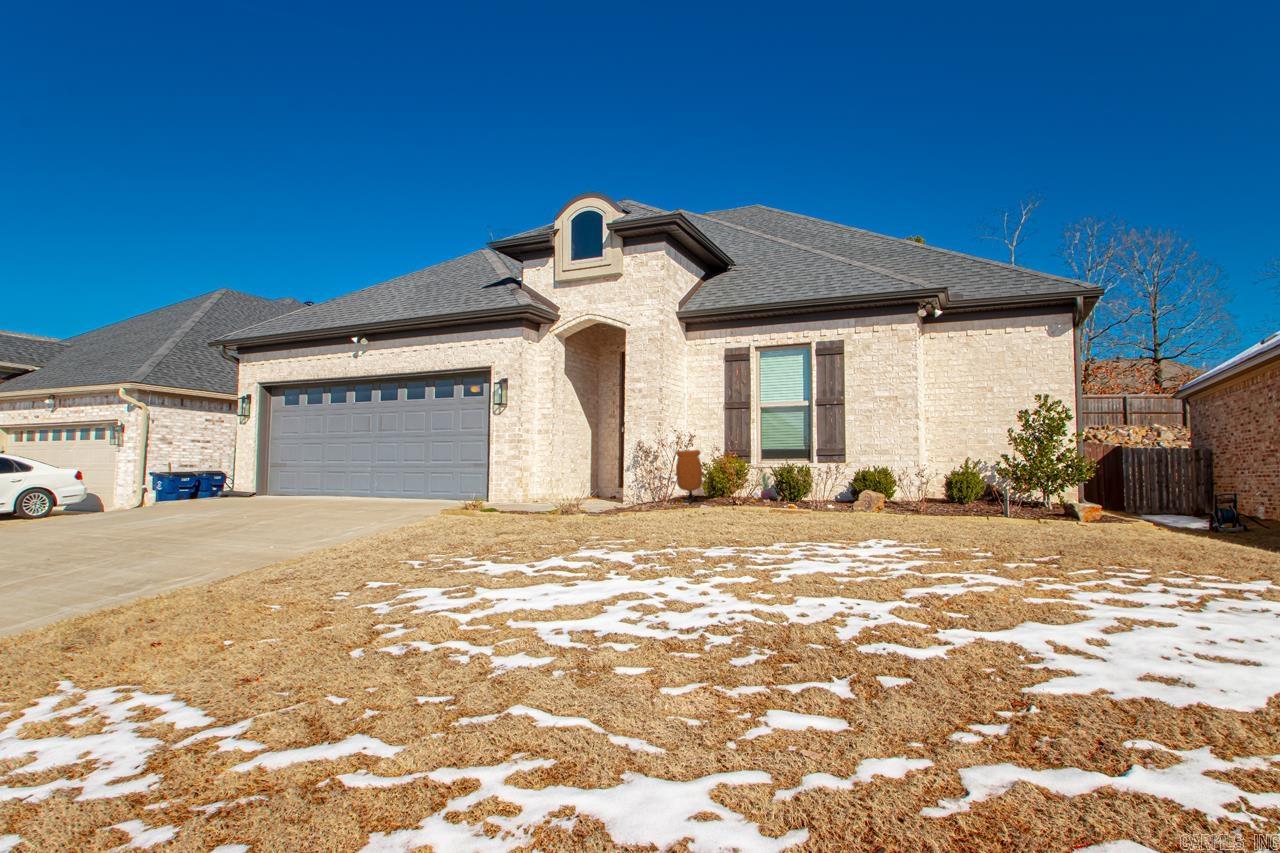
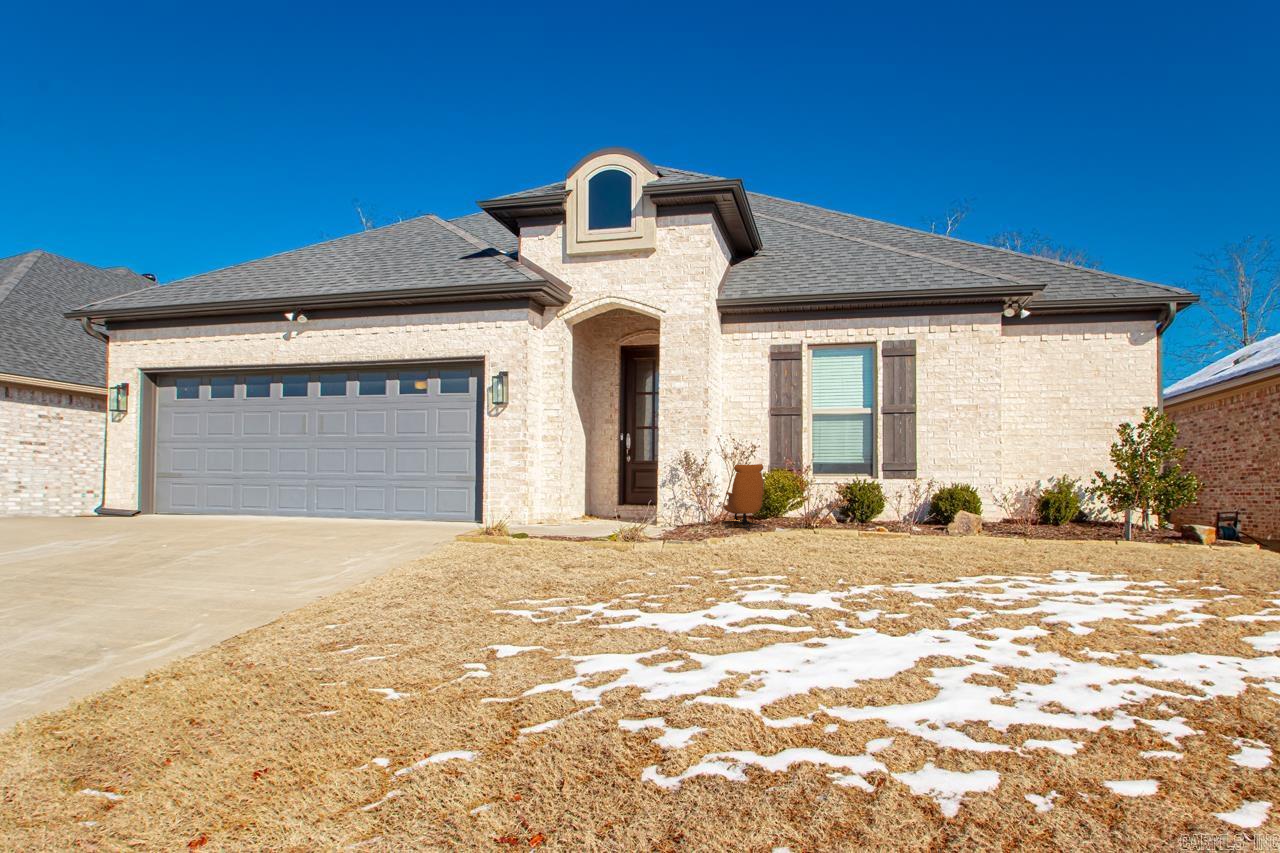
decorative plant: present [761,471,772,499] -> none [806,489,847,524]

